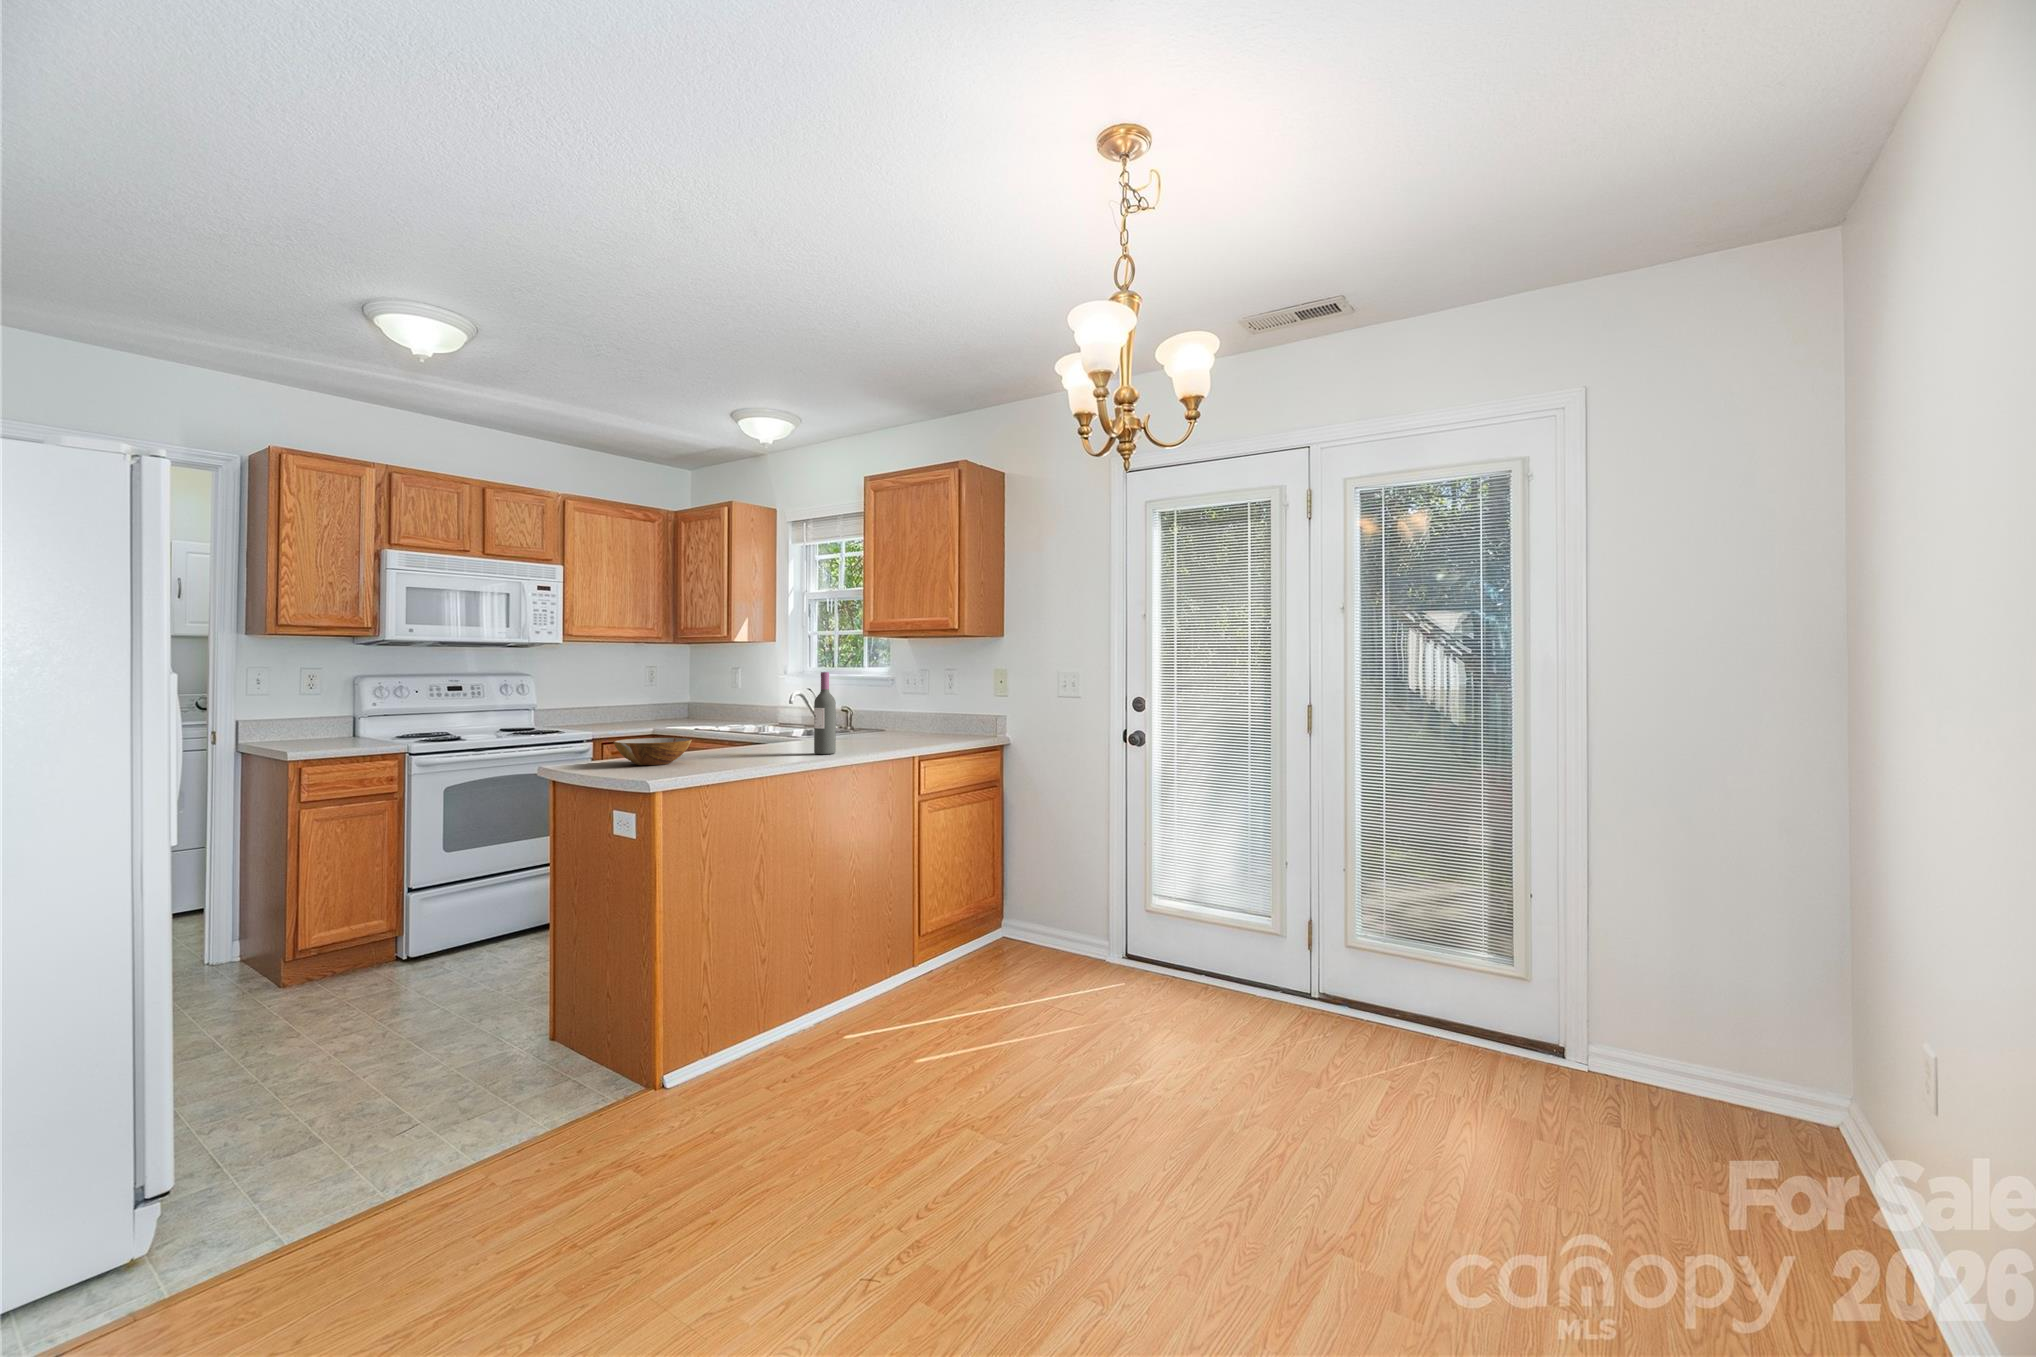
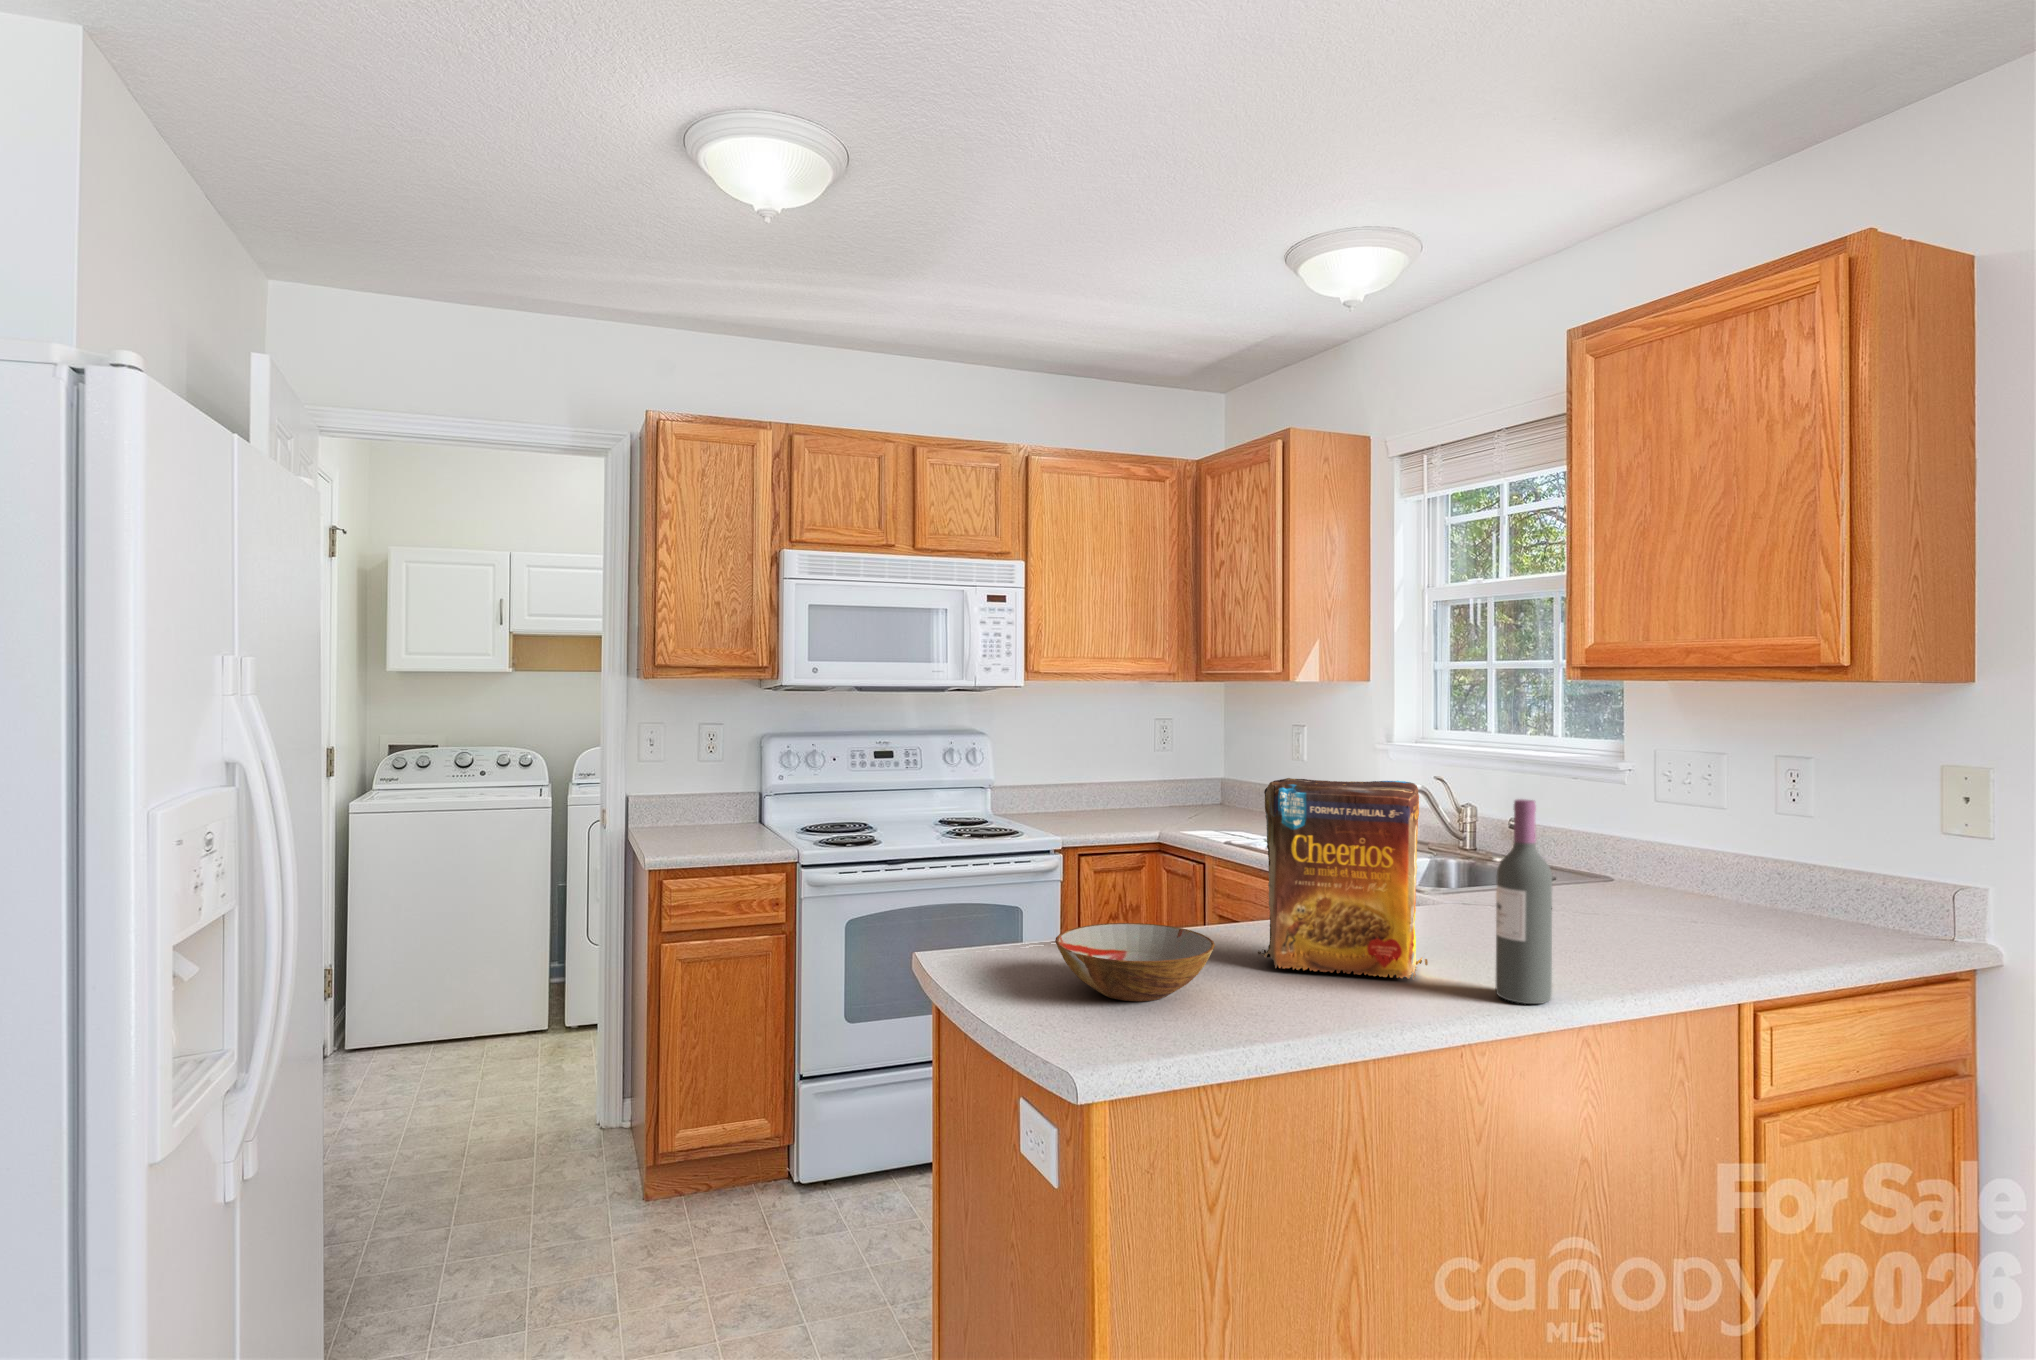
cereal box: none [712,669,789,755] -> present [1258,778,1428,979]

